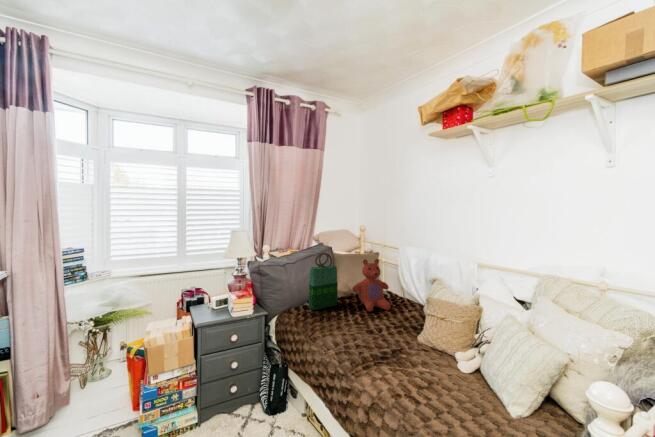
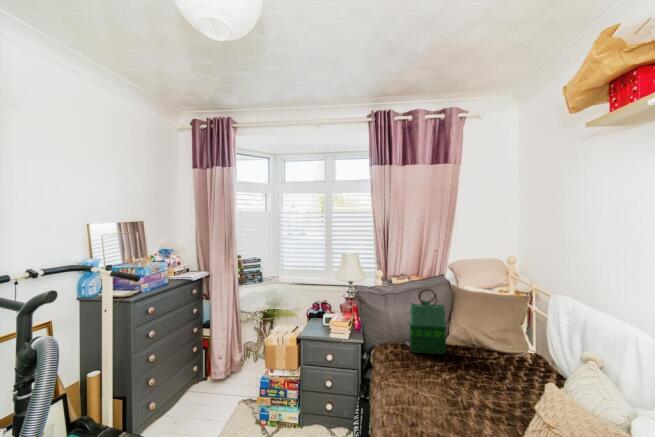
teddy bear: present [353,259,391,311] -> none [464,305,522,381]

